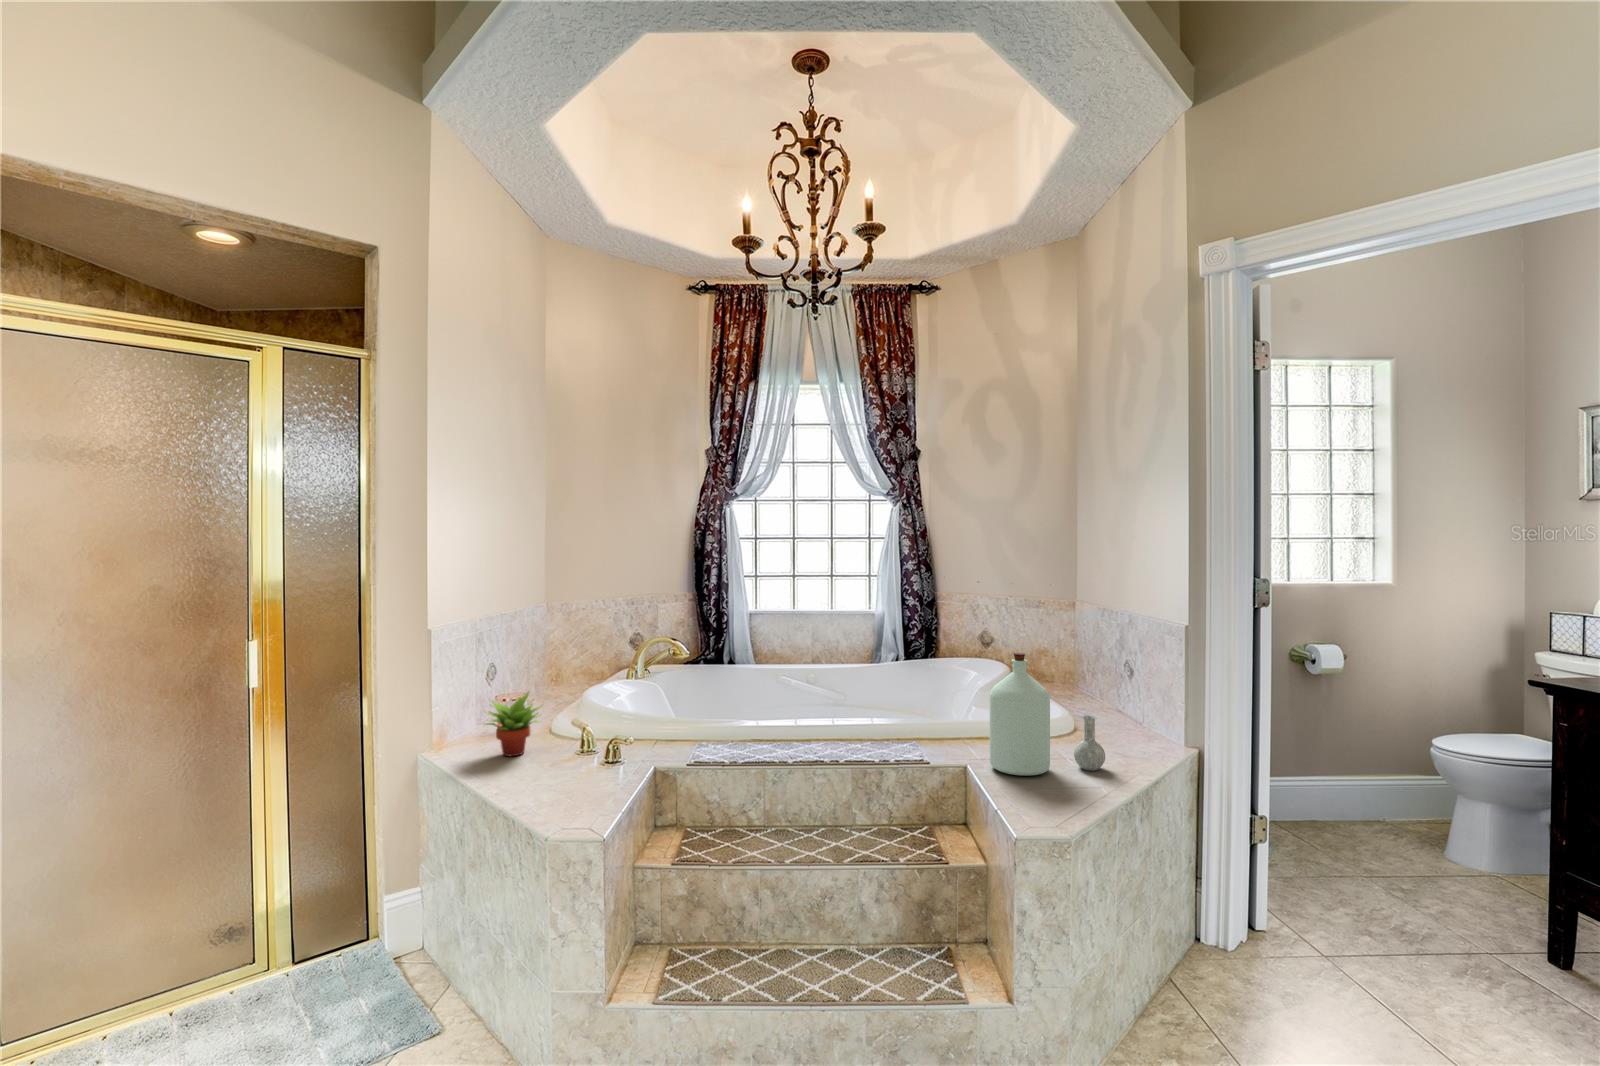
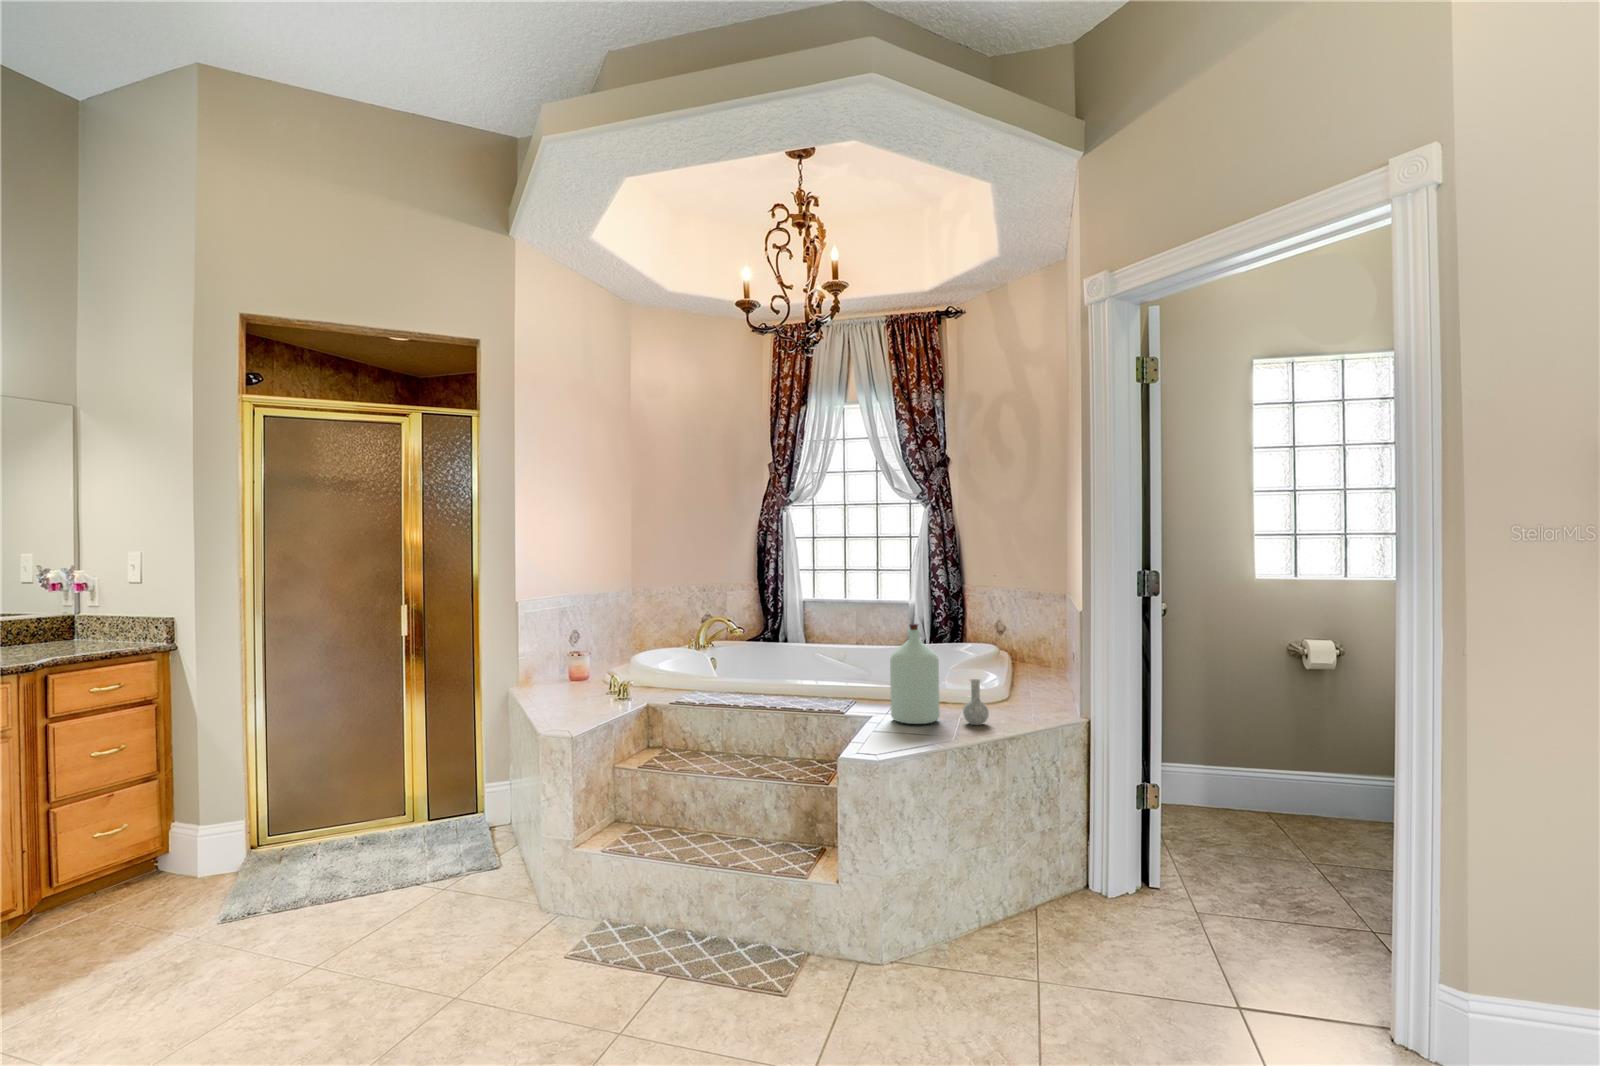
succulent plant: present [483,692,542,756] -> none [547,646,591,692]

